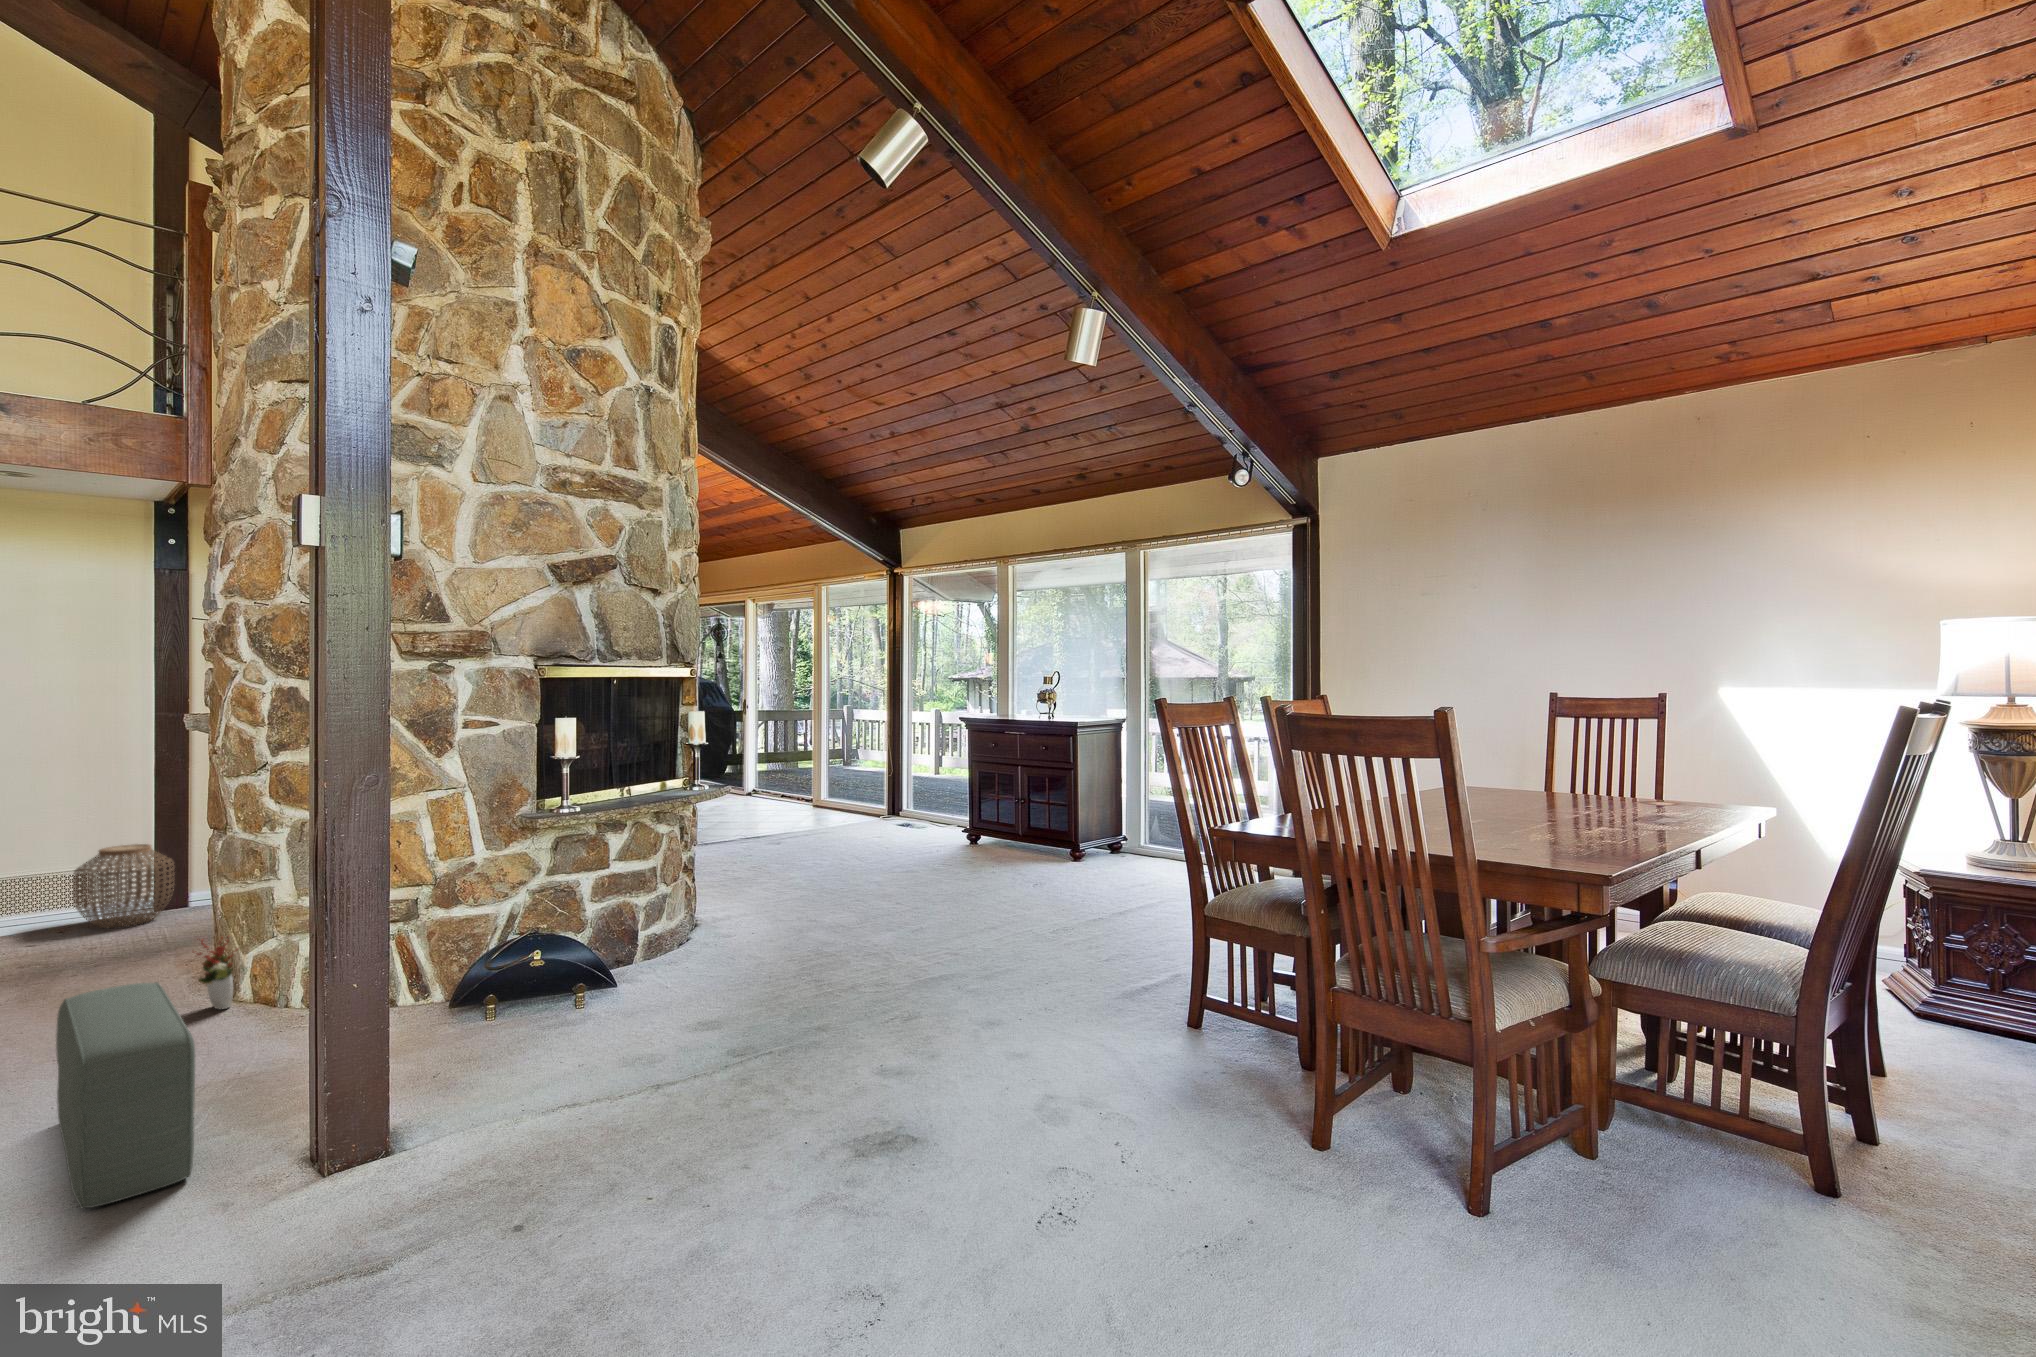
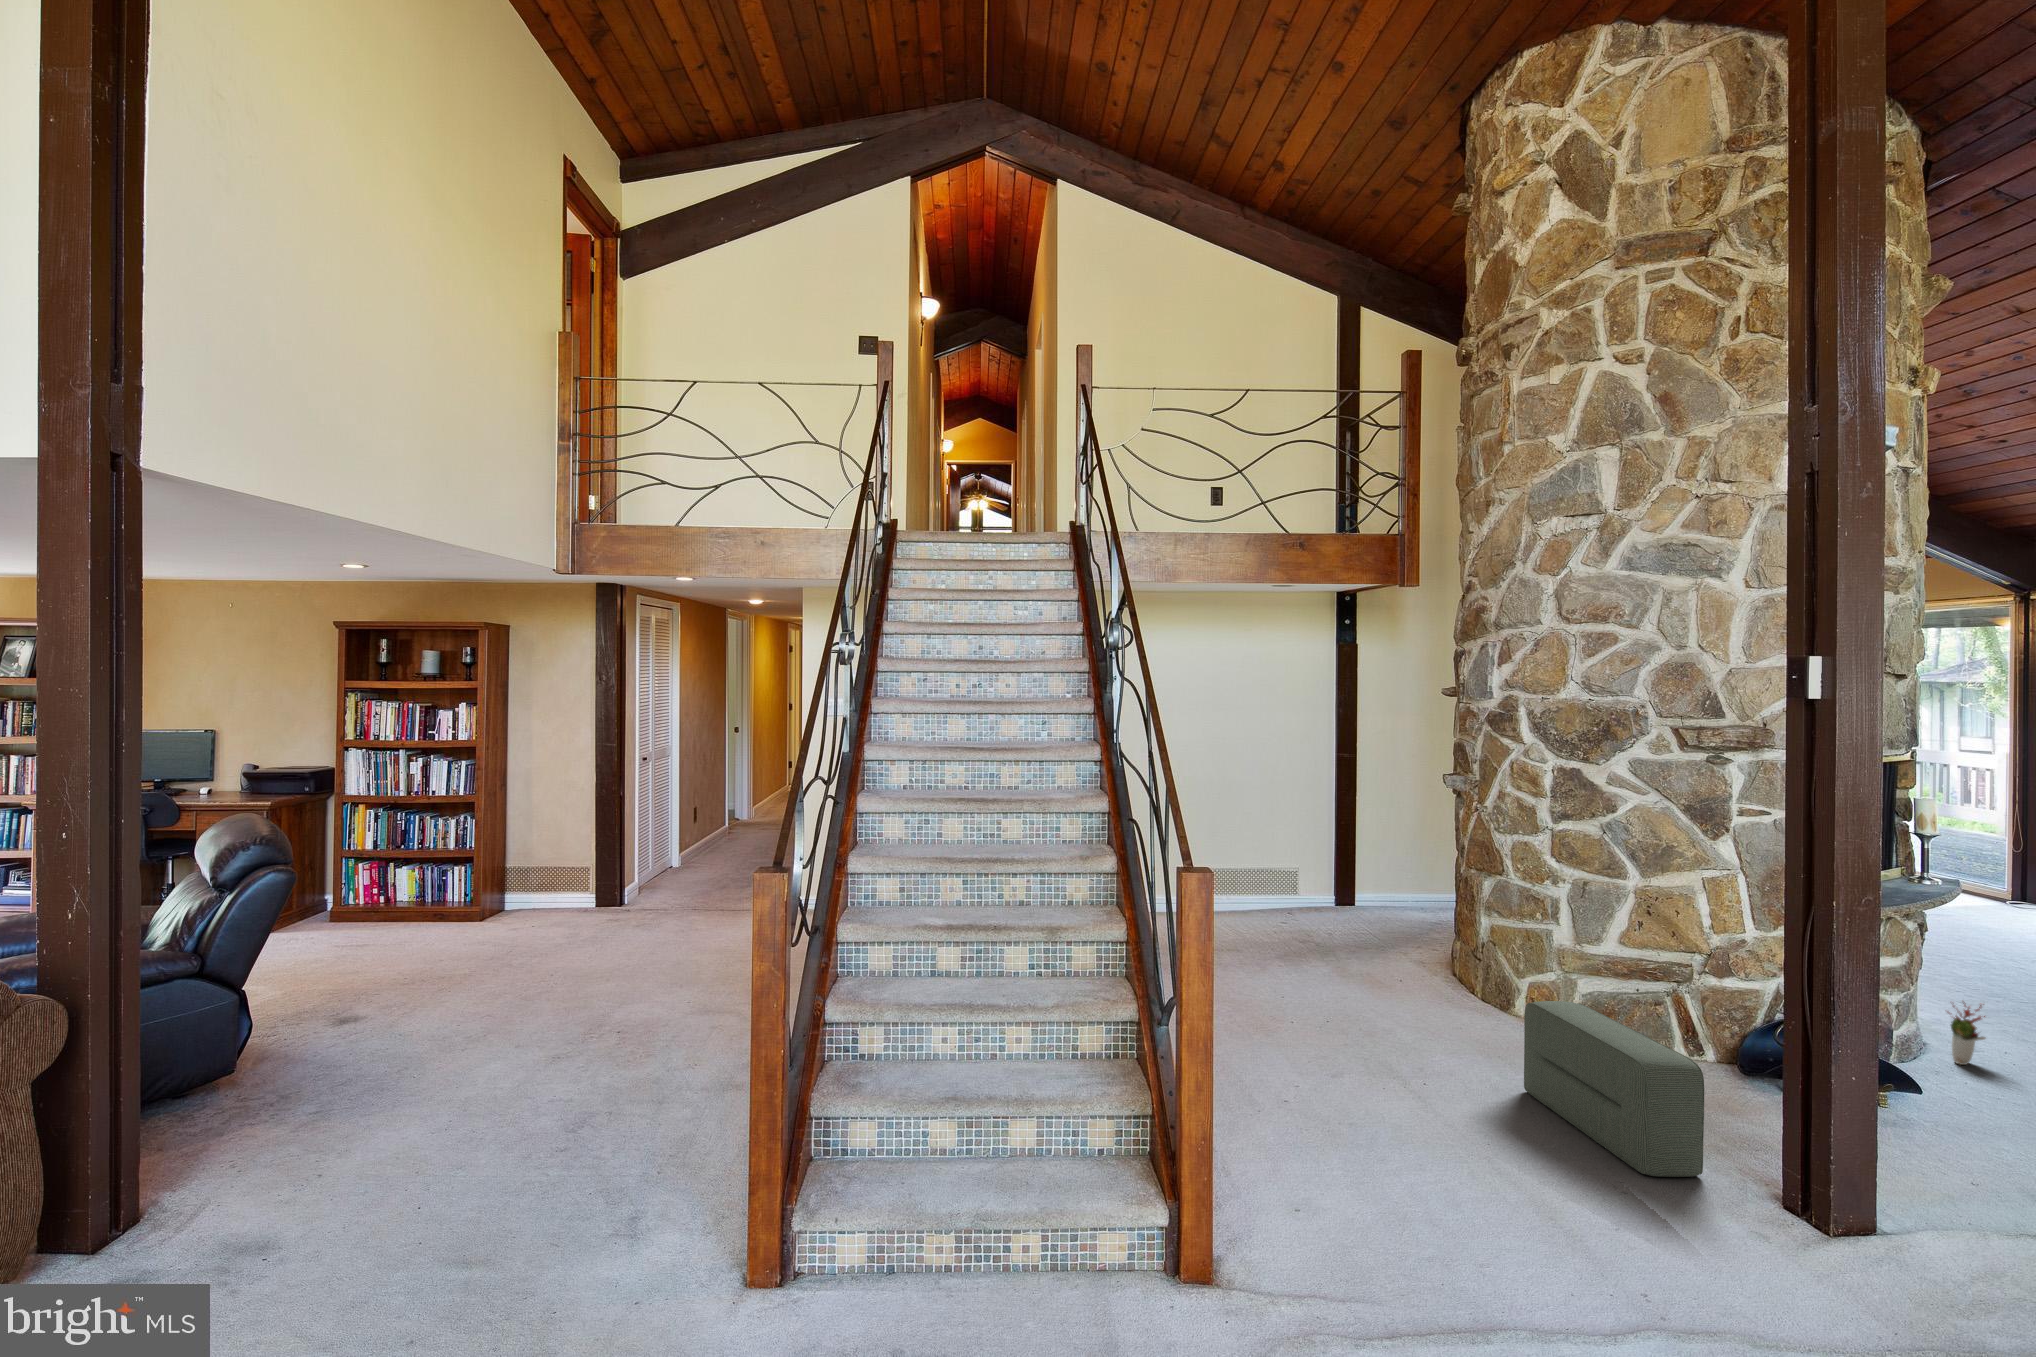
woven basket: present [73,844,175,928] -> none [1309,862,1368,925]
decorative plant: present [197,937,238,1009] -> present [1948,1002,1985,1065]

